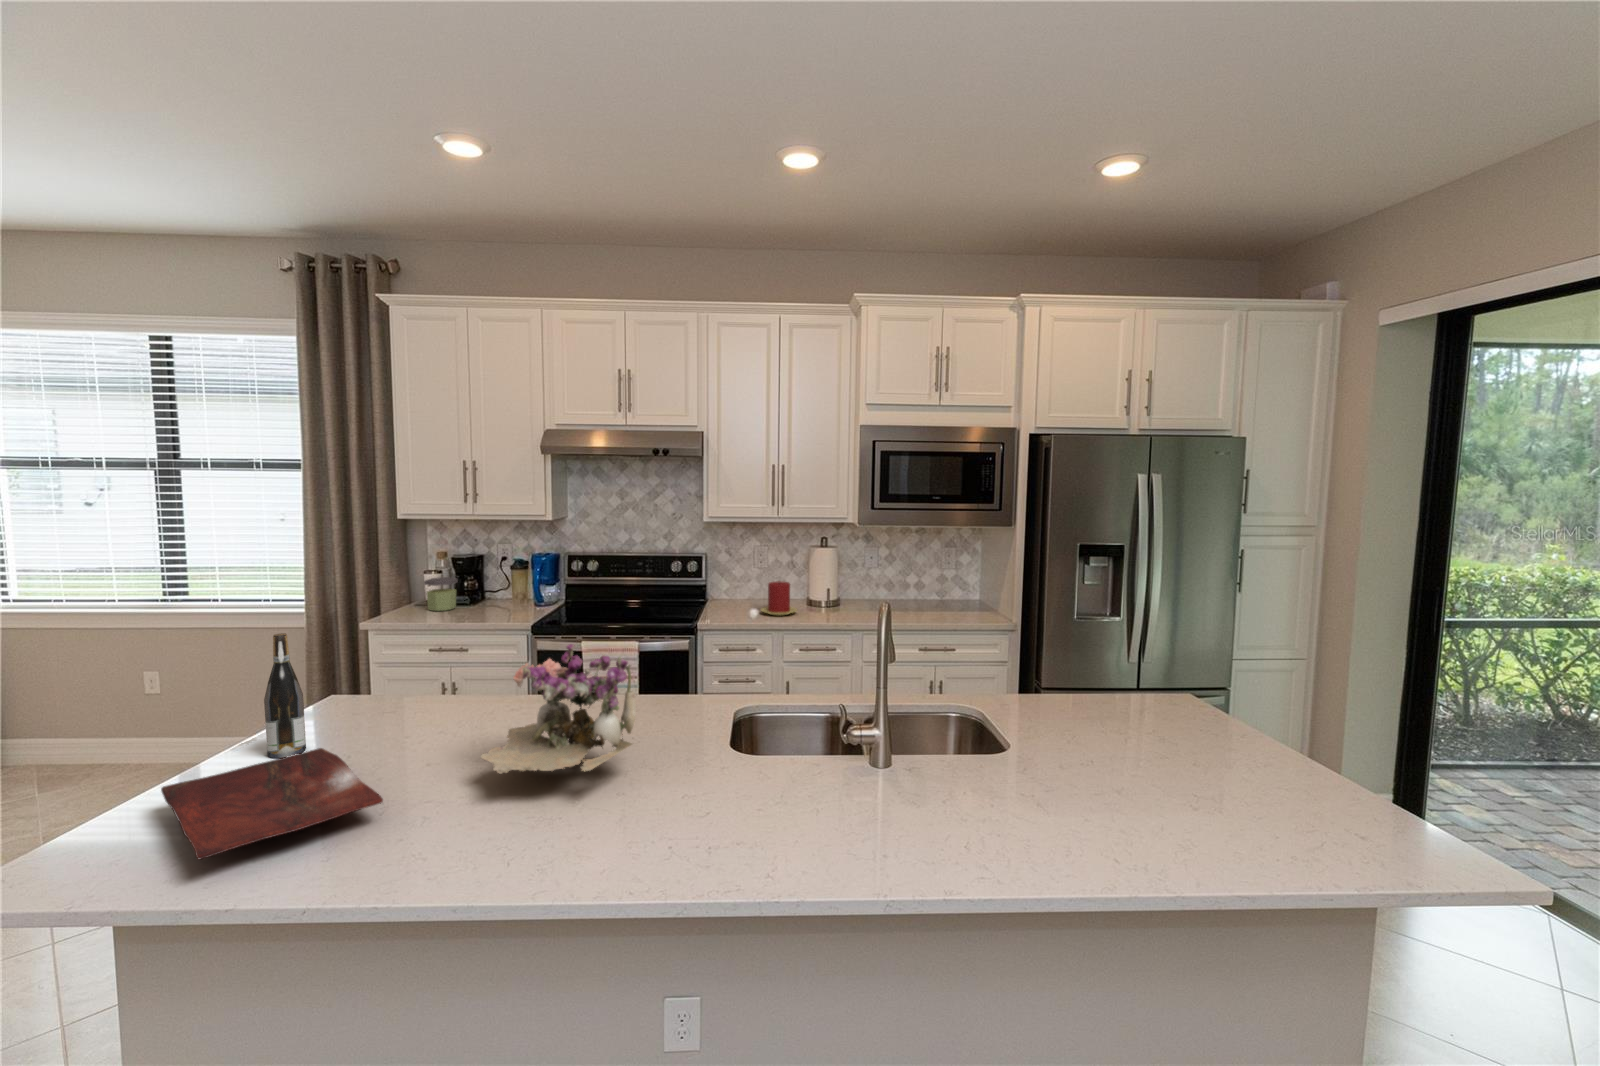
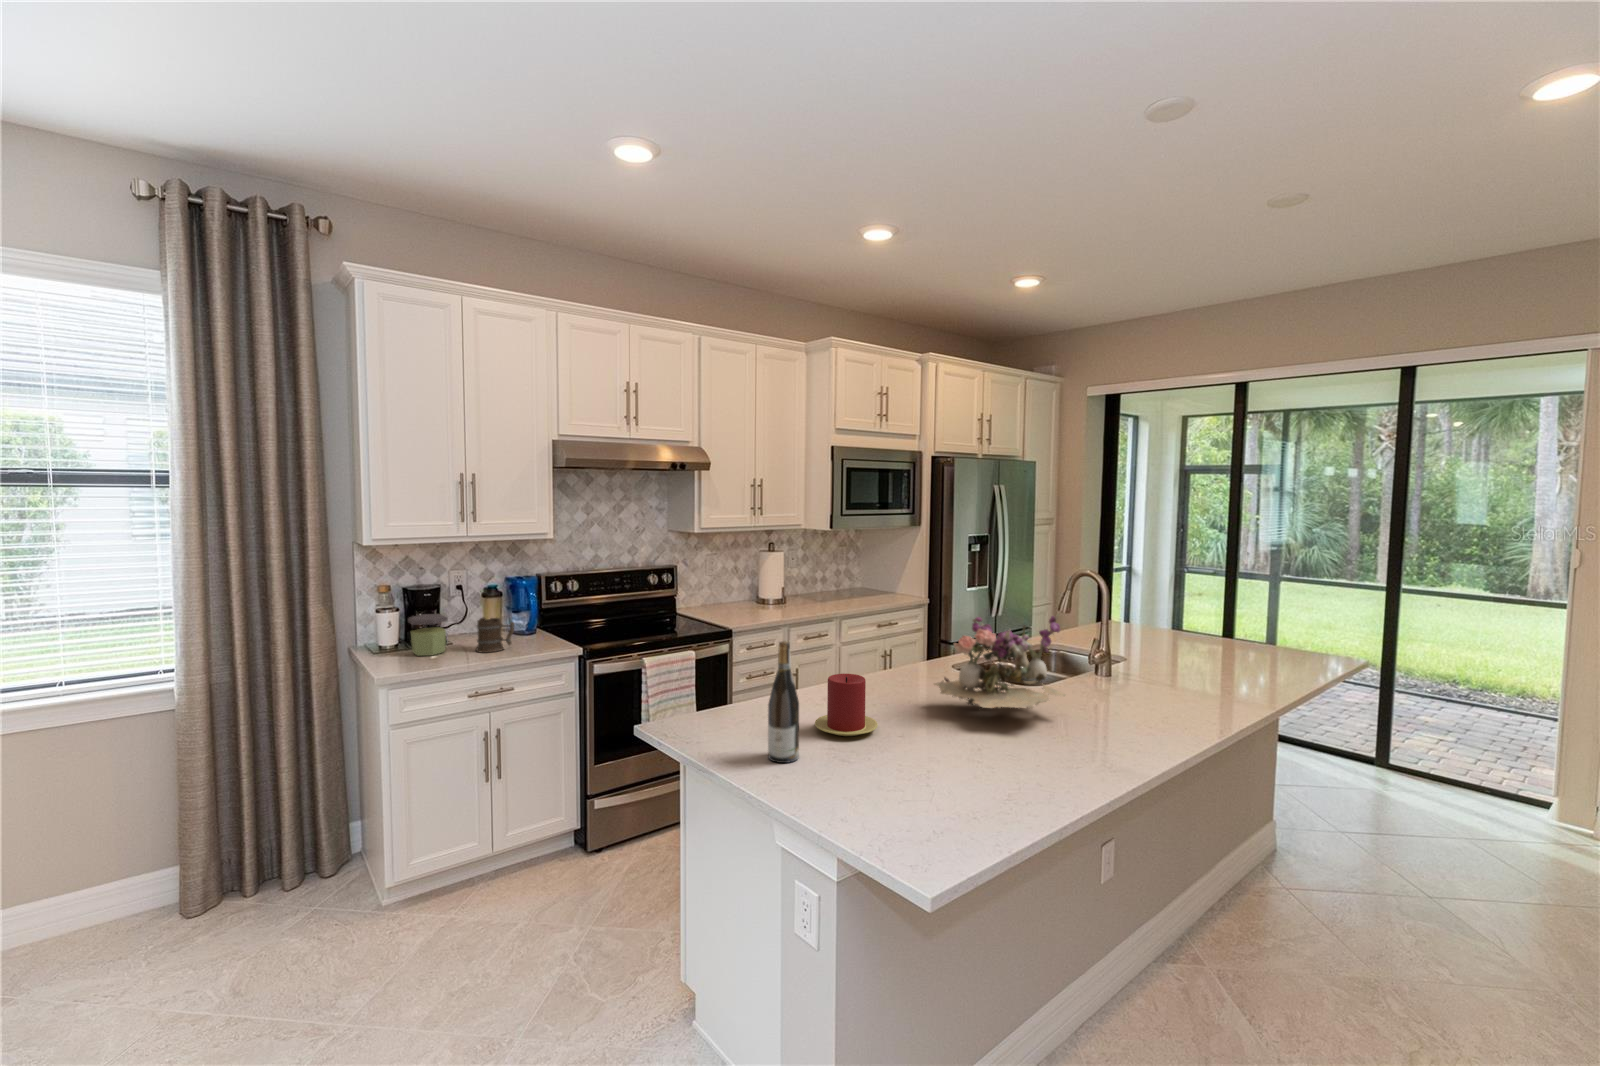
candle: present [761,581,797,616] -> present [815,674,878,736]
mug: none [466,585,491,615] -> present [476,617,515,653]
cutting board: present [161,748,383,859] -> none [860,734,1043,789]

